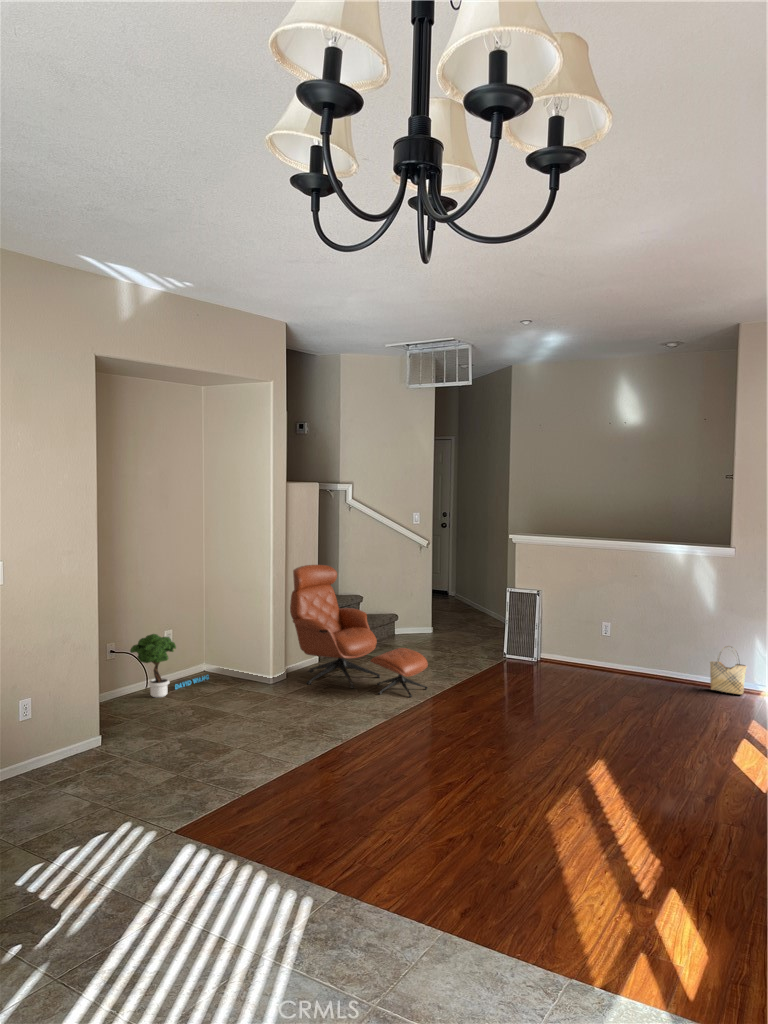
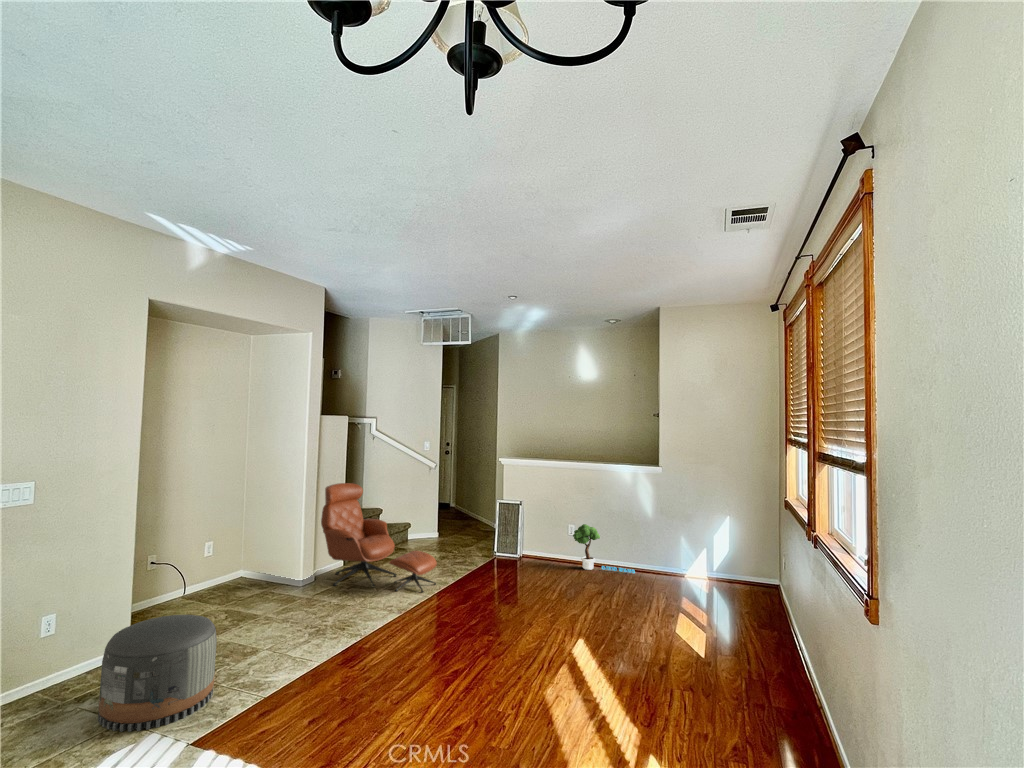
potted tree: present [130,634,209,697] -> present [573,524,635,573]
woven basket: present [710,646,746,694] -> none [646,539,672,576]
pouf: none [86,702,190,810] -> present [98,615,217,732]

